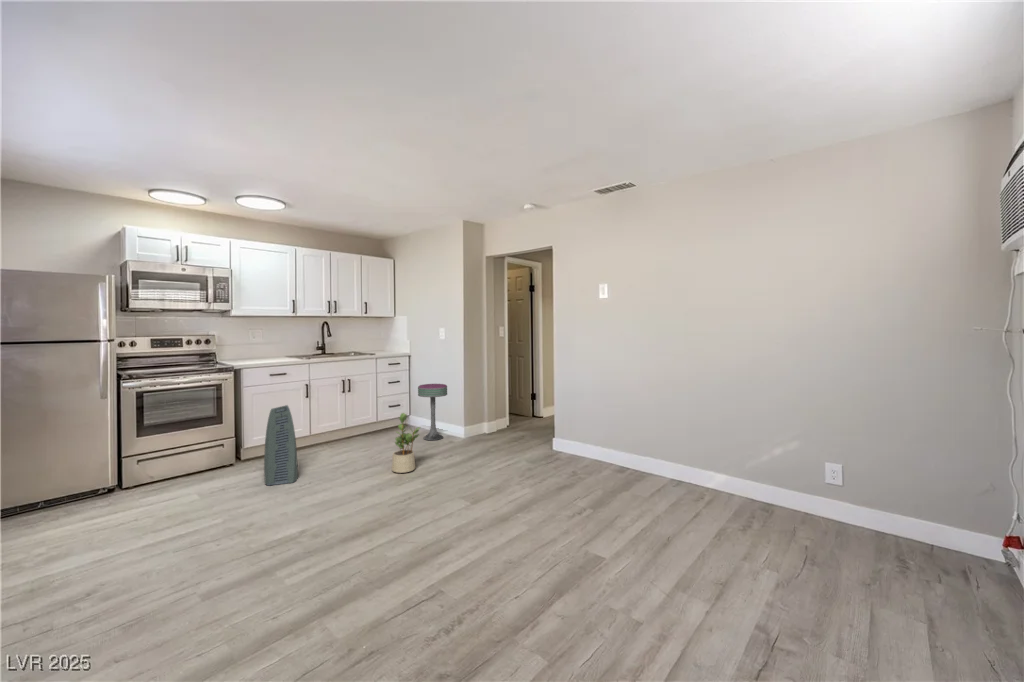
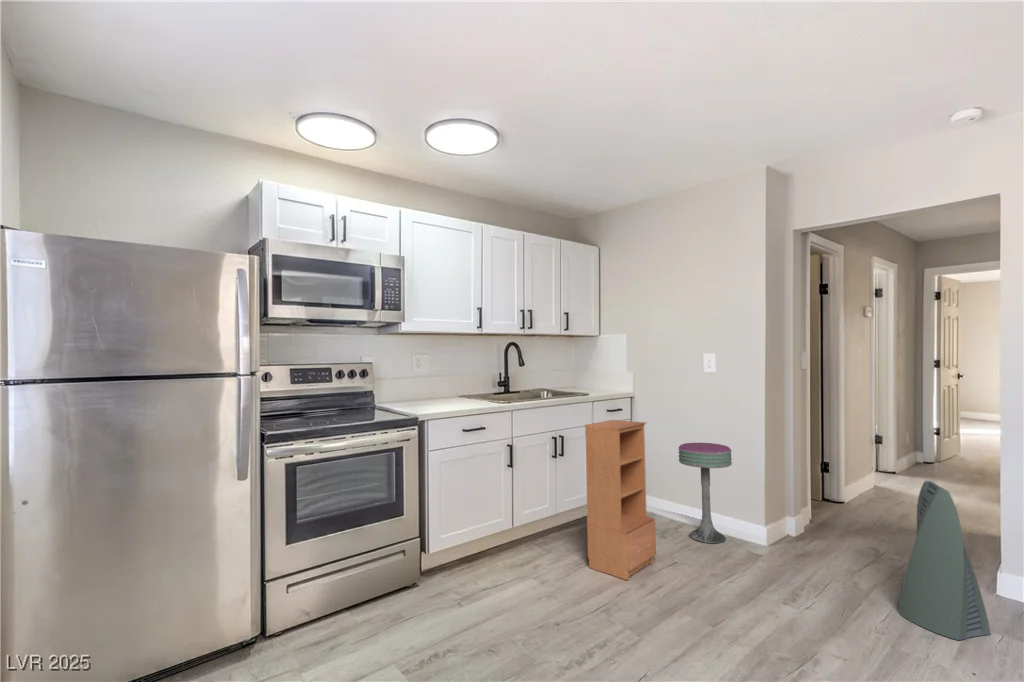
bookcase: none [344,370,387,457] -> present [585,420,656,580]
air purifier: present [264,405,298,486] -> present [899,481,991,640]
potted plant: present [392,413,419,473] -> none [725,510,782,636]

